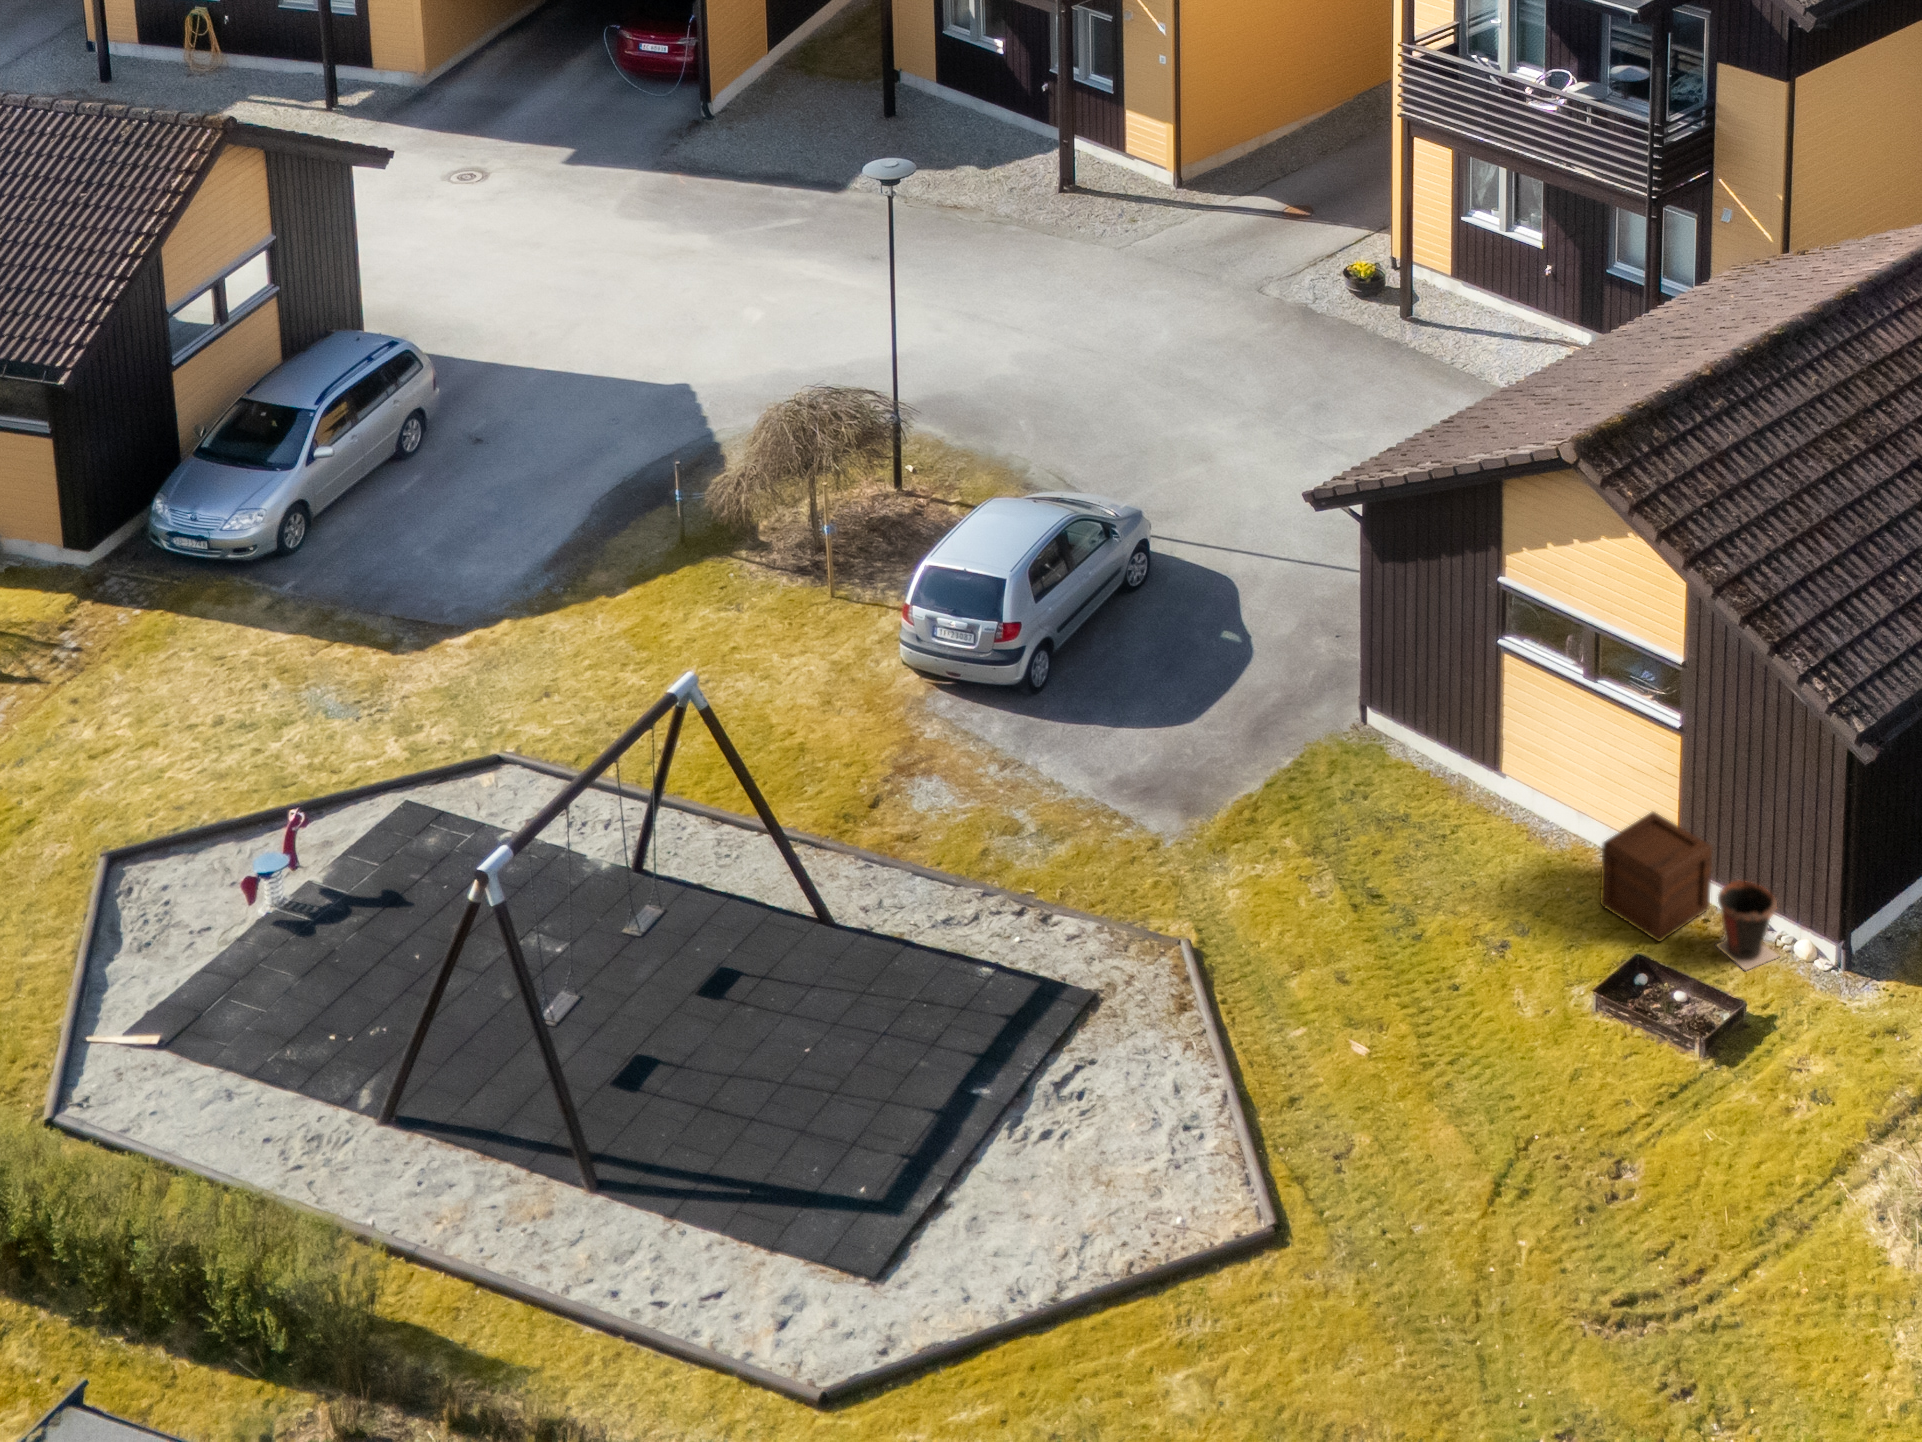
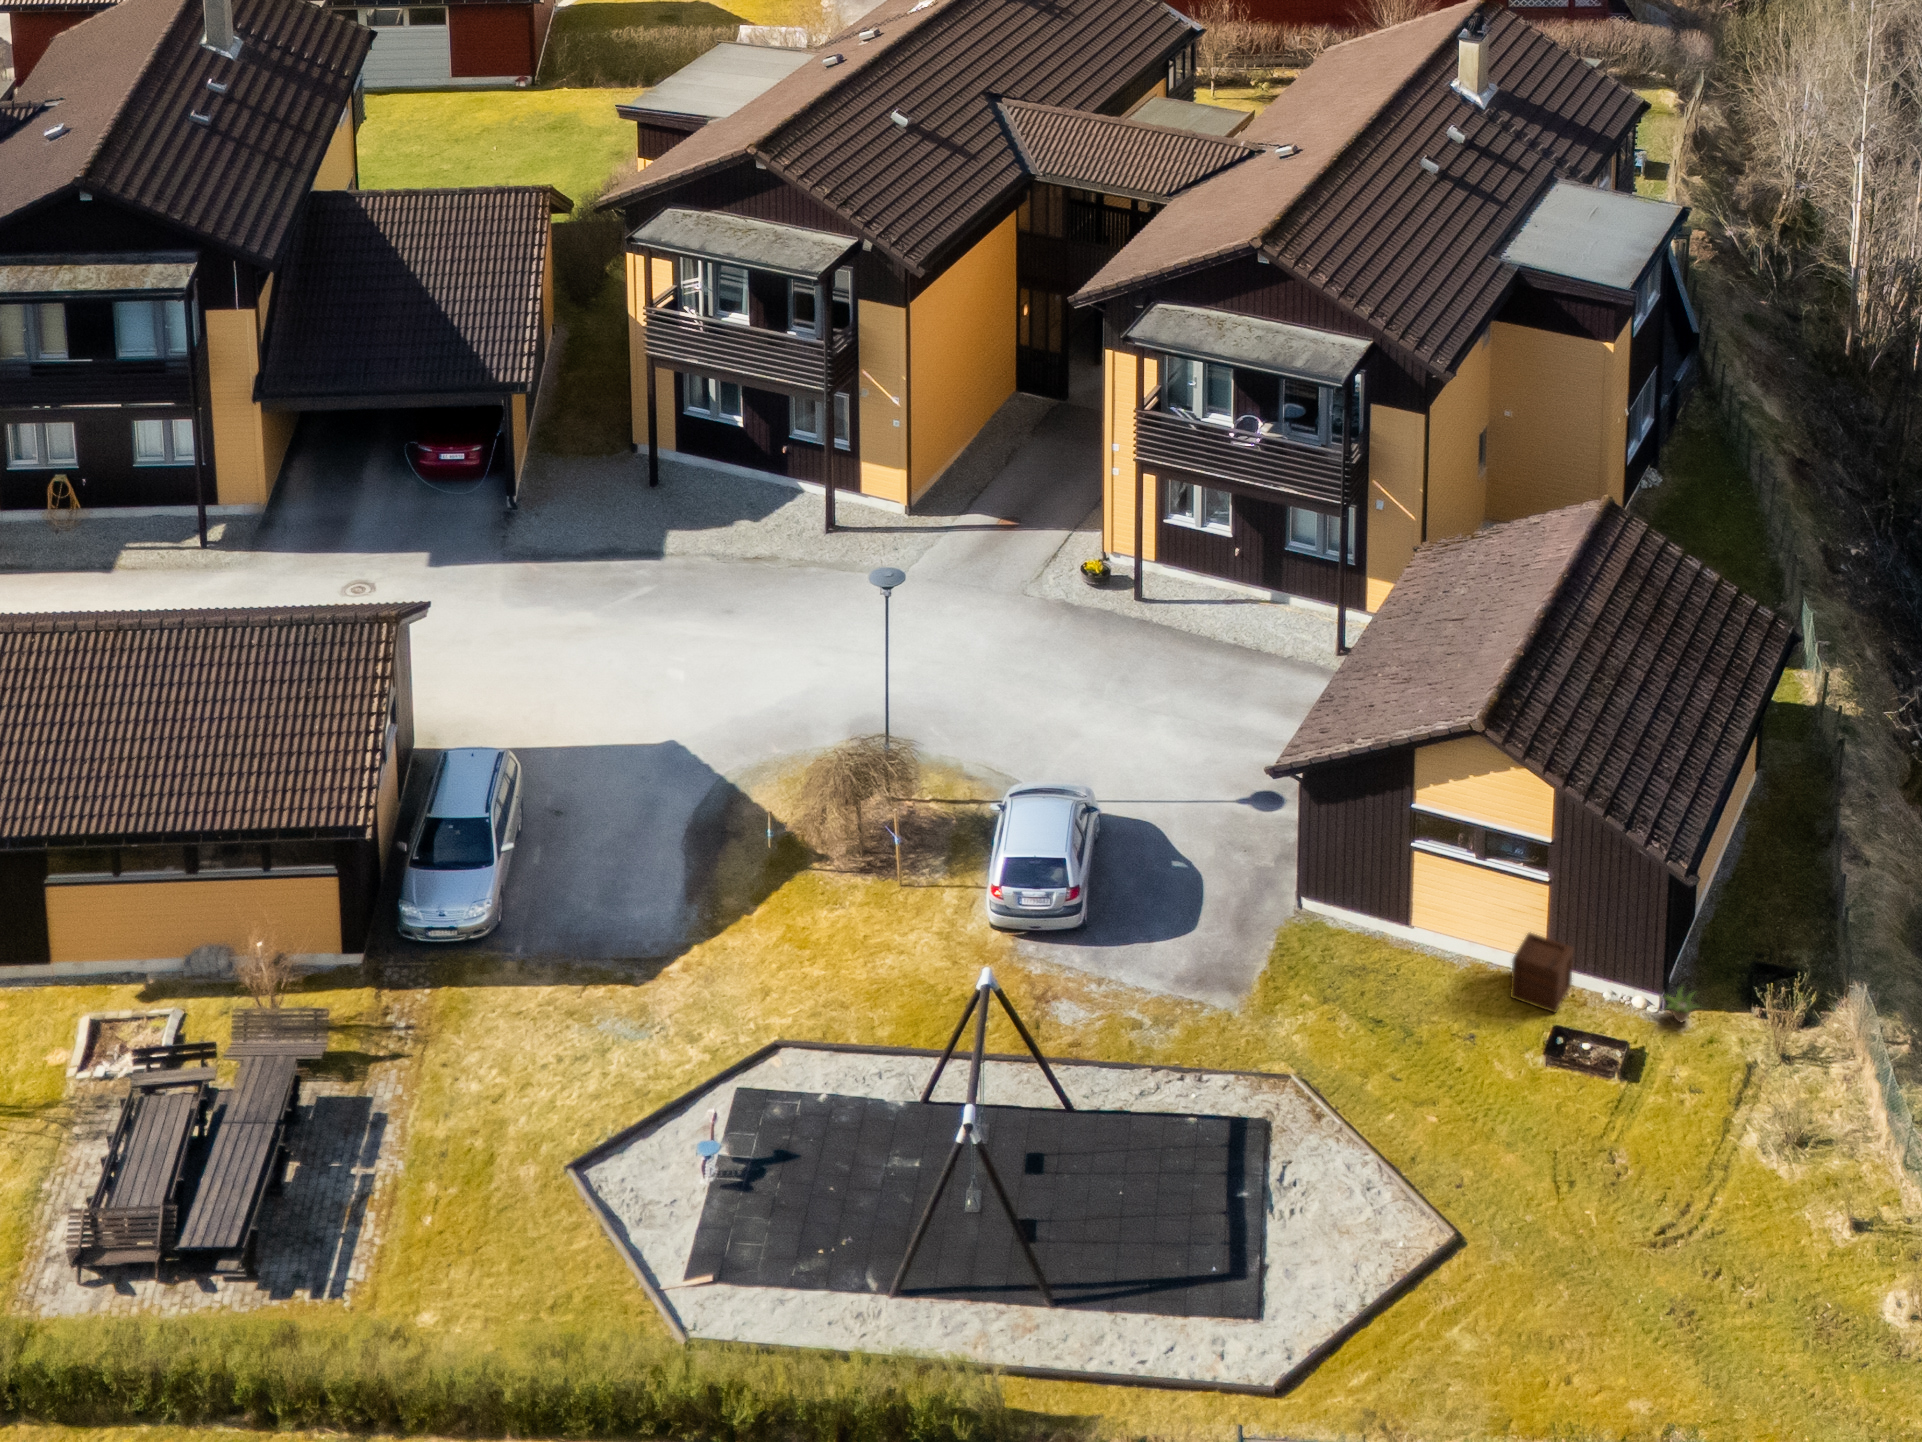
trash can: present [1716,881,1779,971] -> none [1586,965,1626,1020]
decorative plant: none [1828,941,1898,999] -> present [1664,988,1698,1022]

